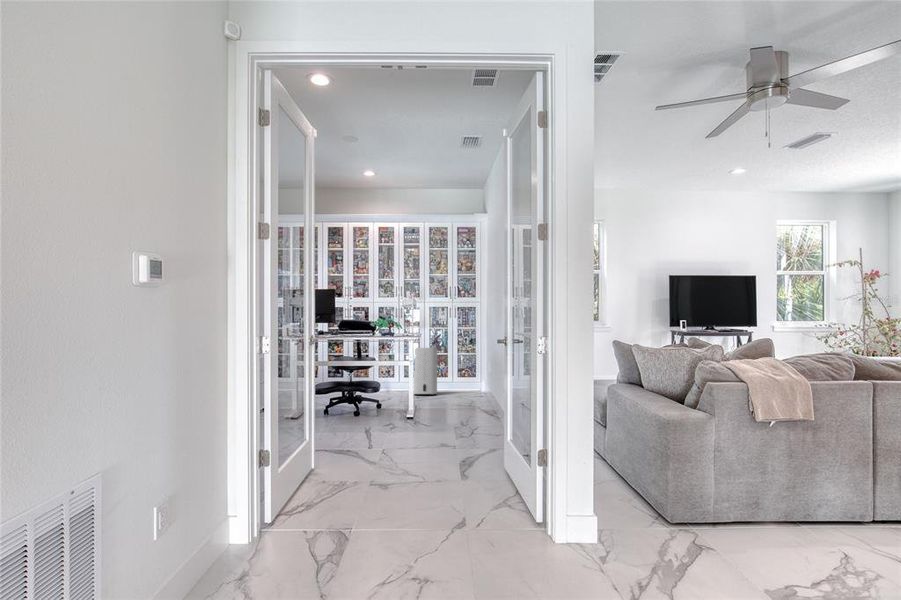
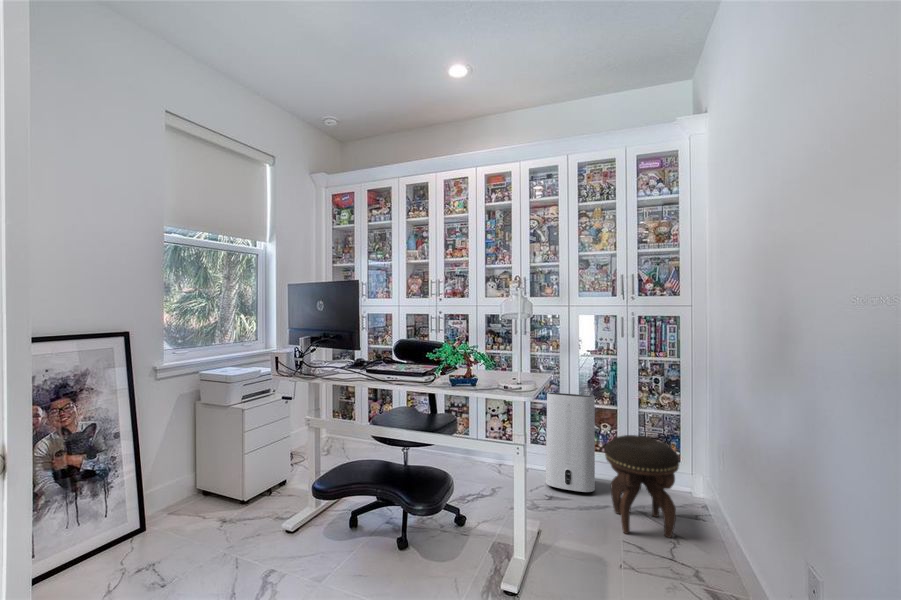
footstool: none [442,362,472,402] -> present [605,435,679,538]

